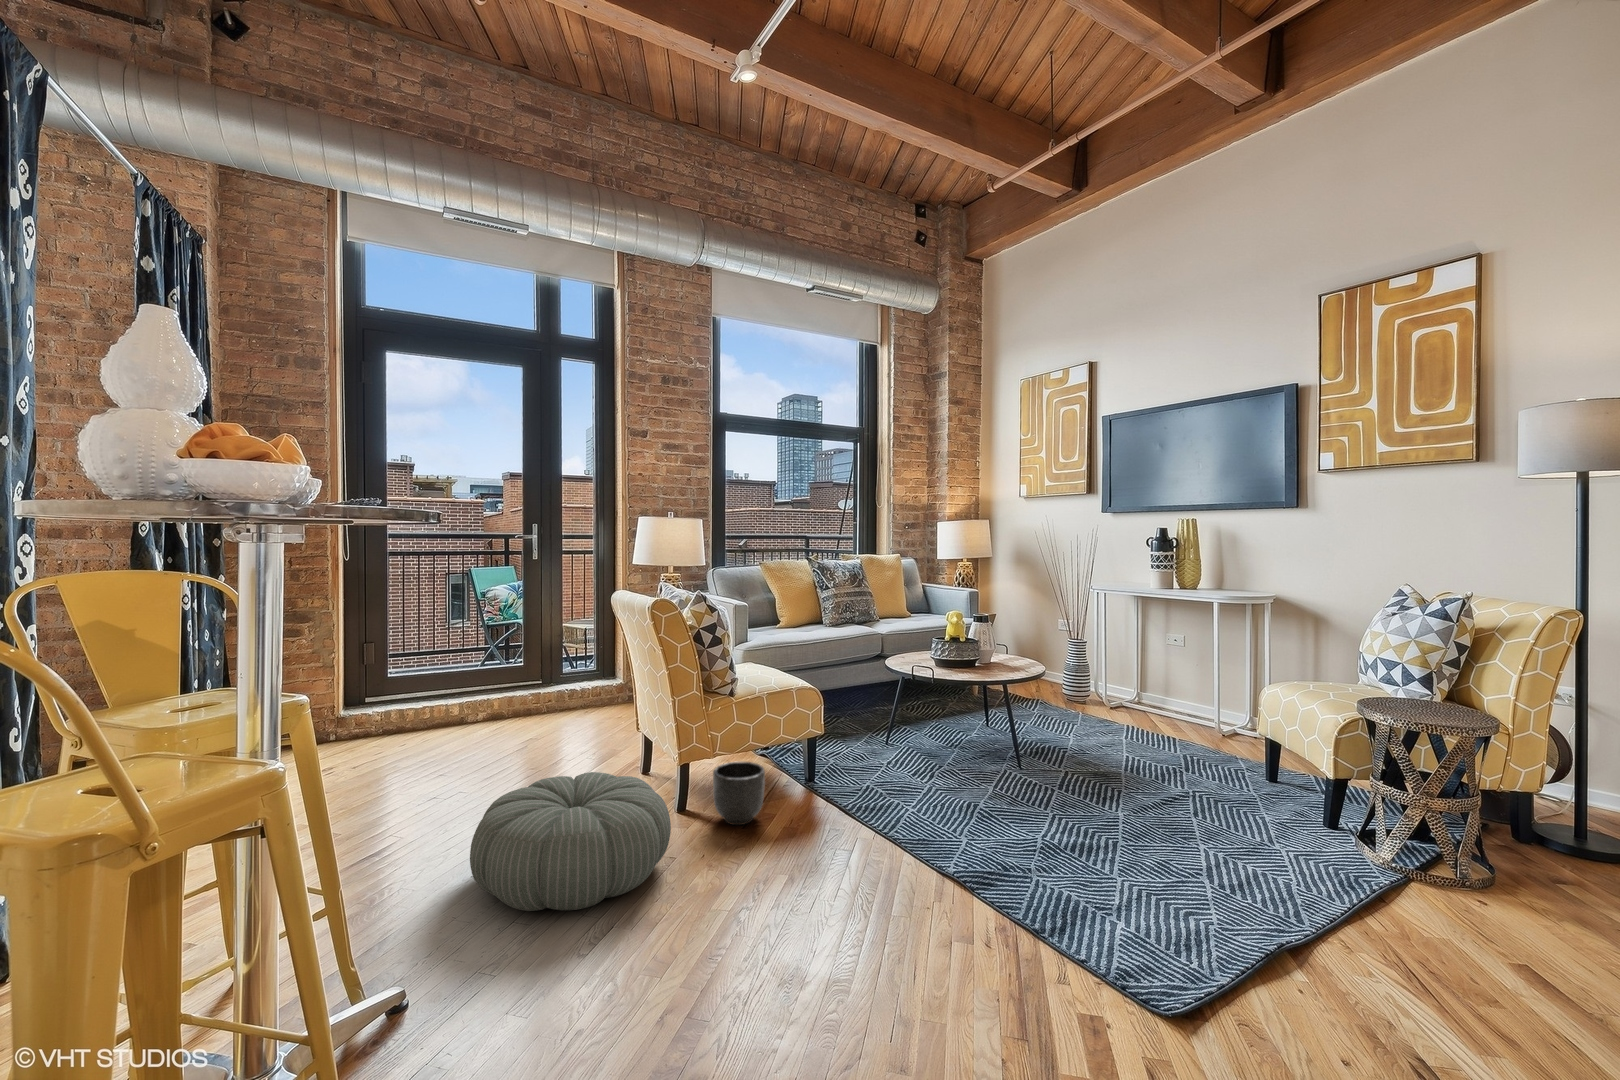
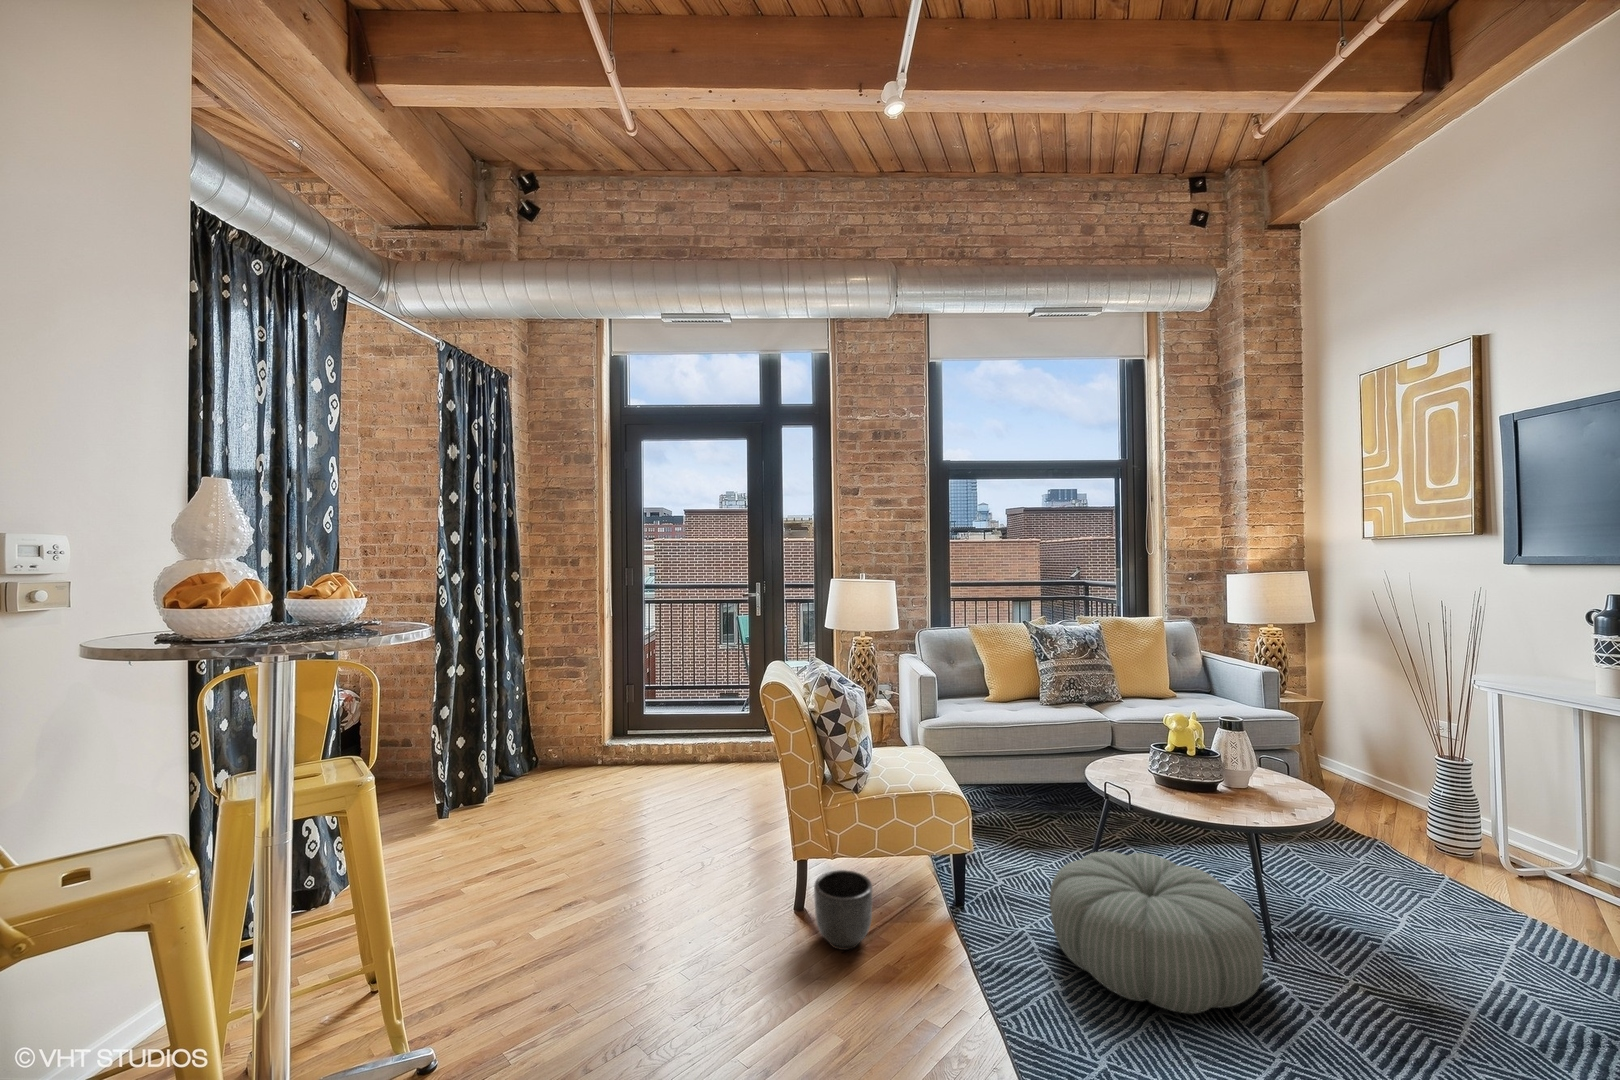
pouf: present [470,772,671,911] -> present [1049,851,1264,1014]

